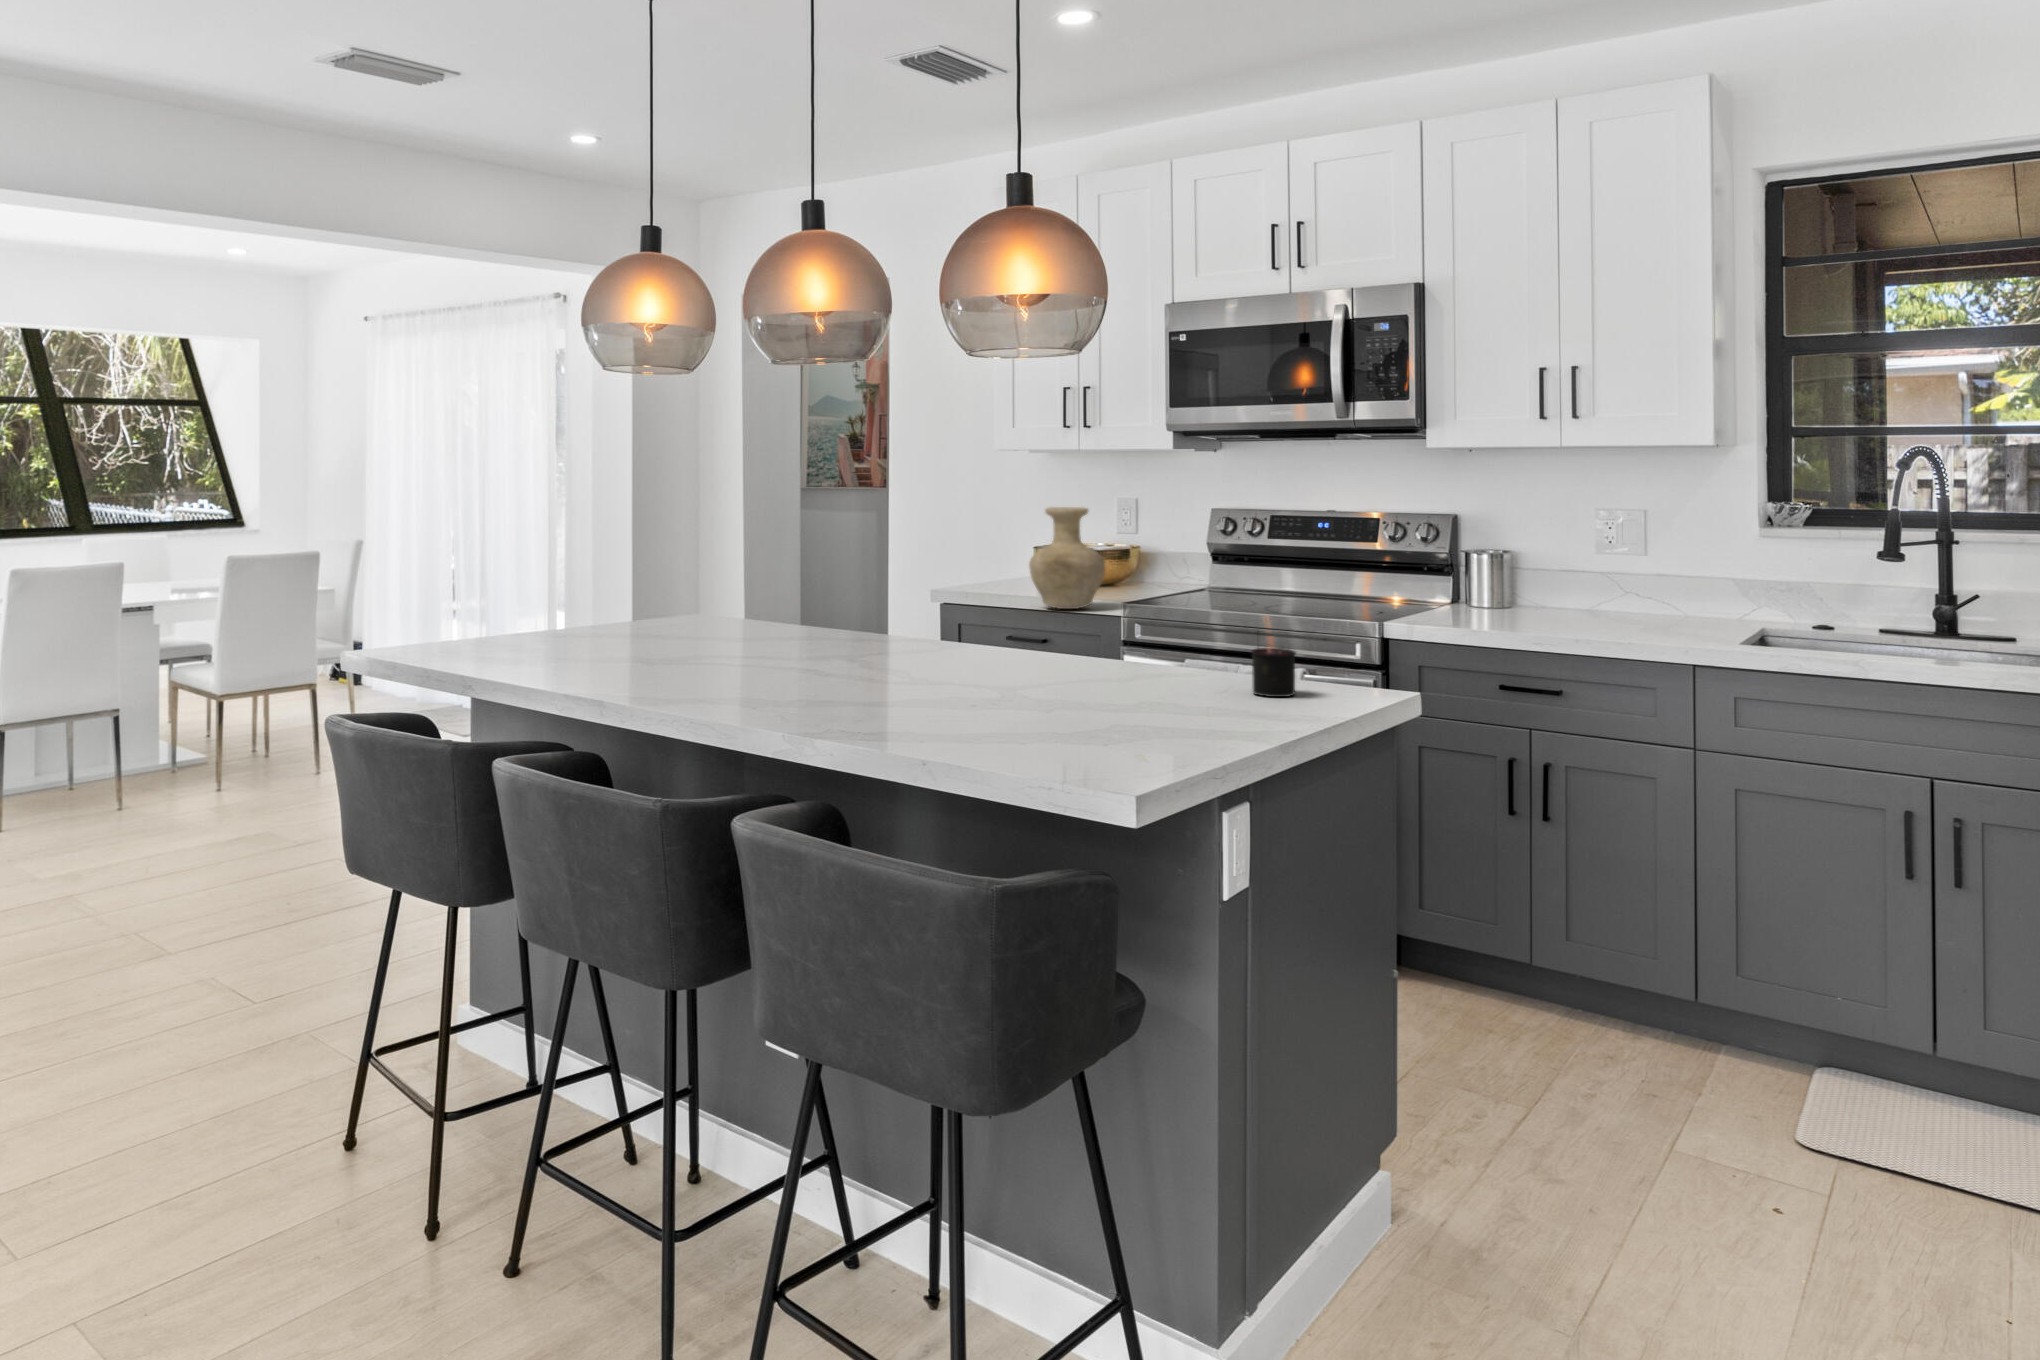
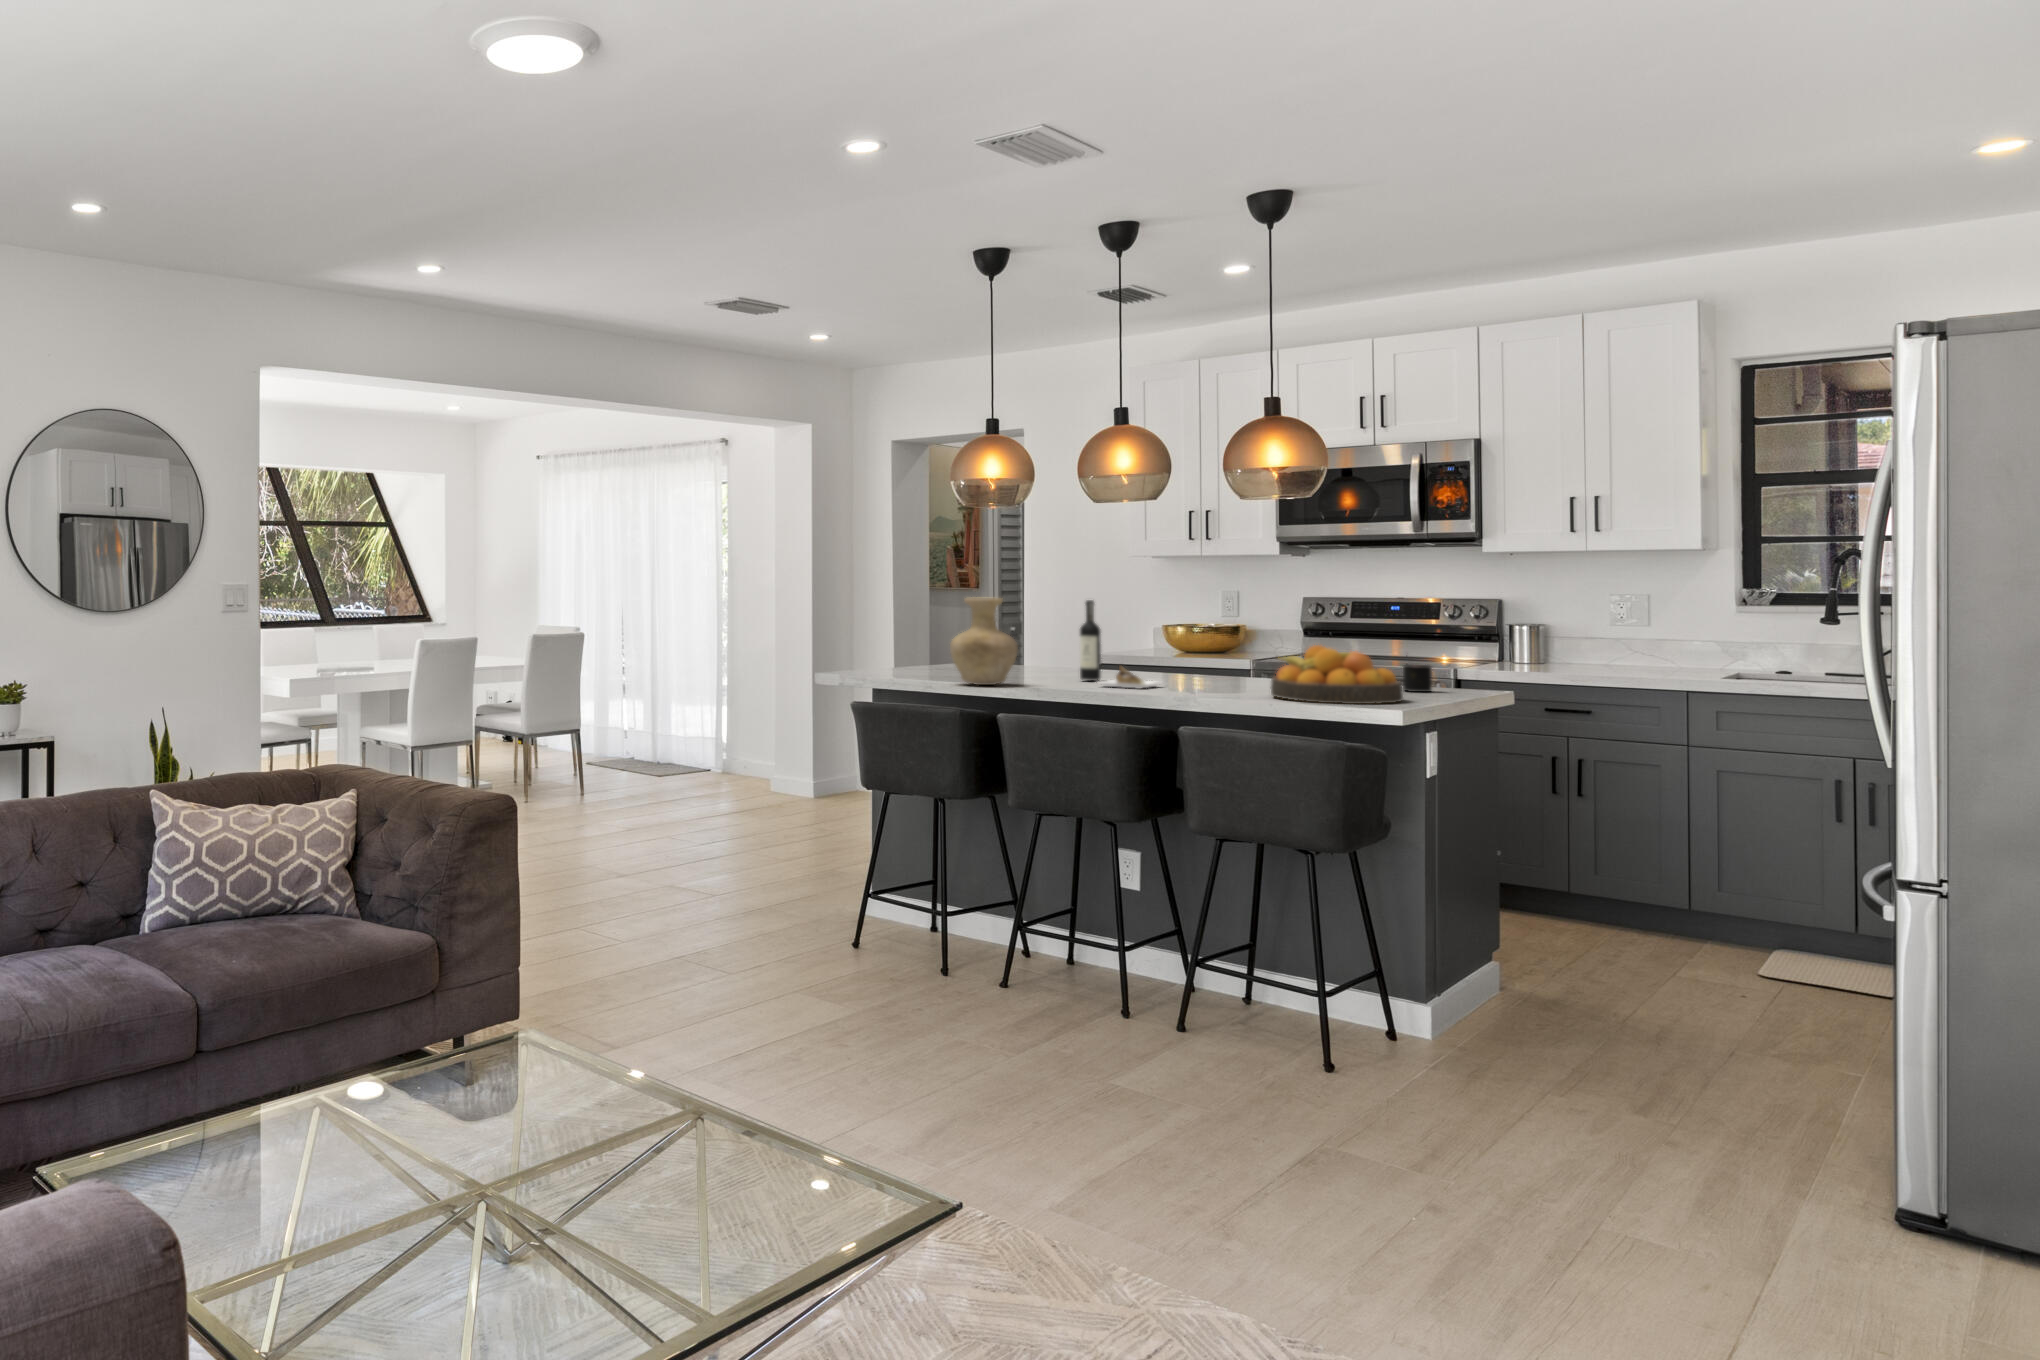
vase: present [1029,507,1105,609] -> present [950,598,1018,685]
wine bottle: none [779,537,892,694] -> present [1080,600,1160,688]
fruit bowl: none [1003,631,1212,753] -> present [1271,645,1403,704]

